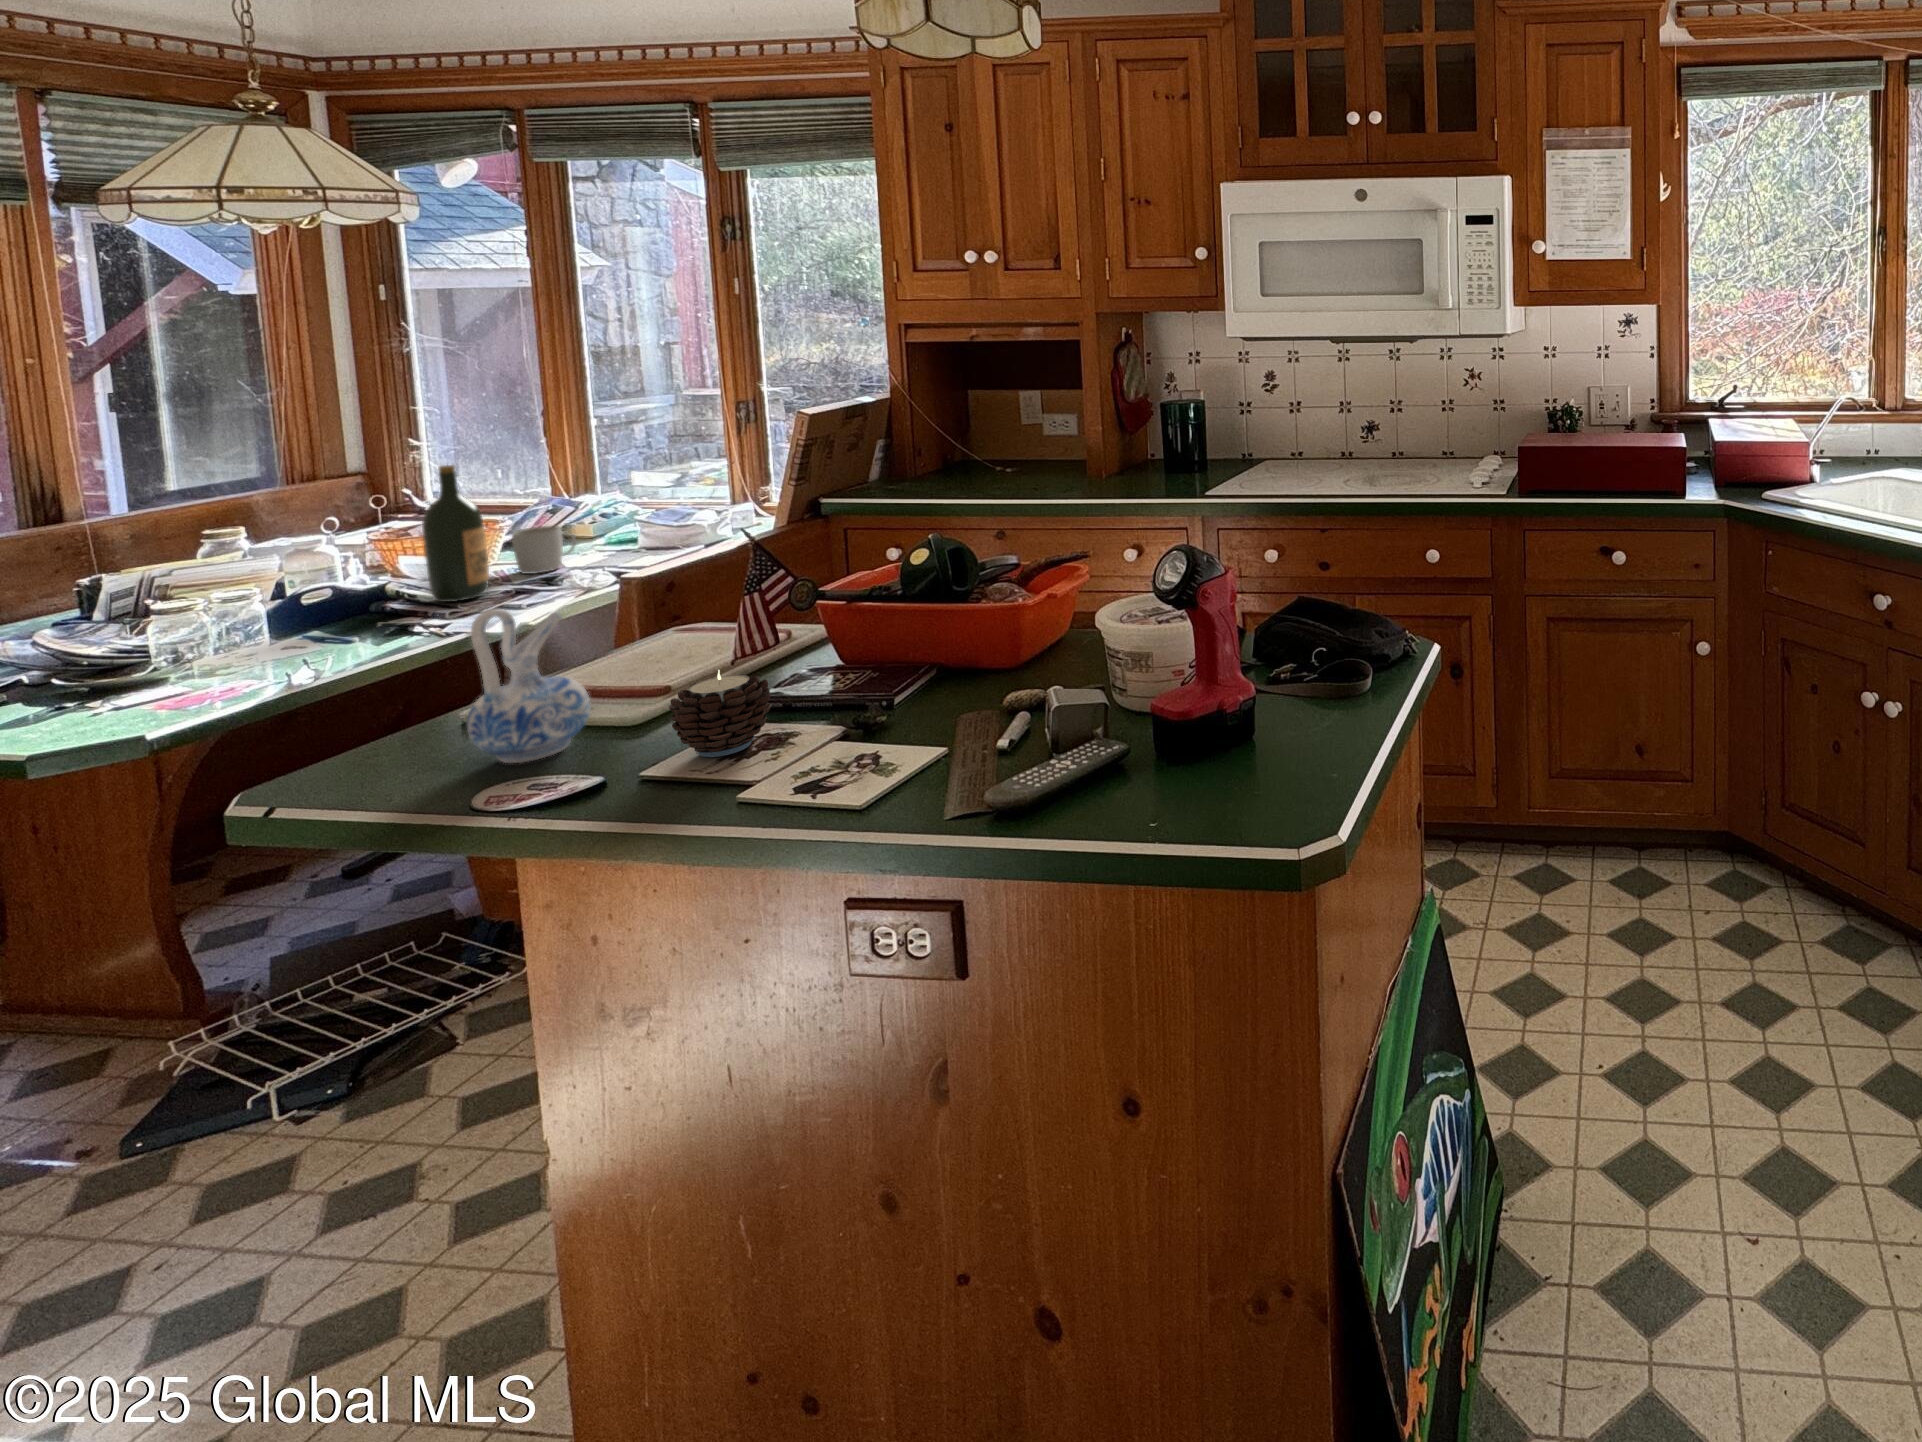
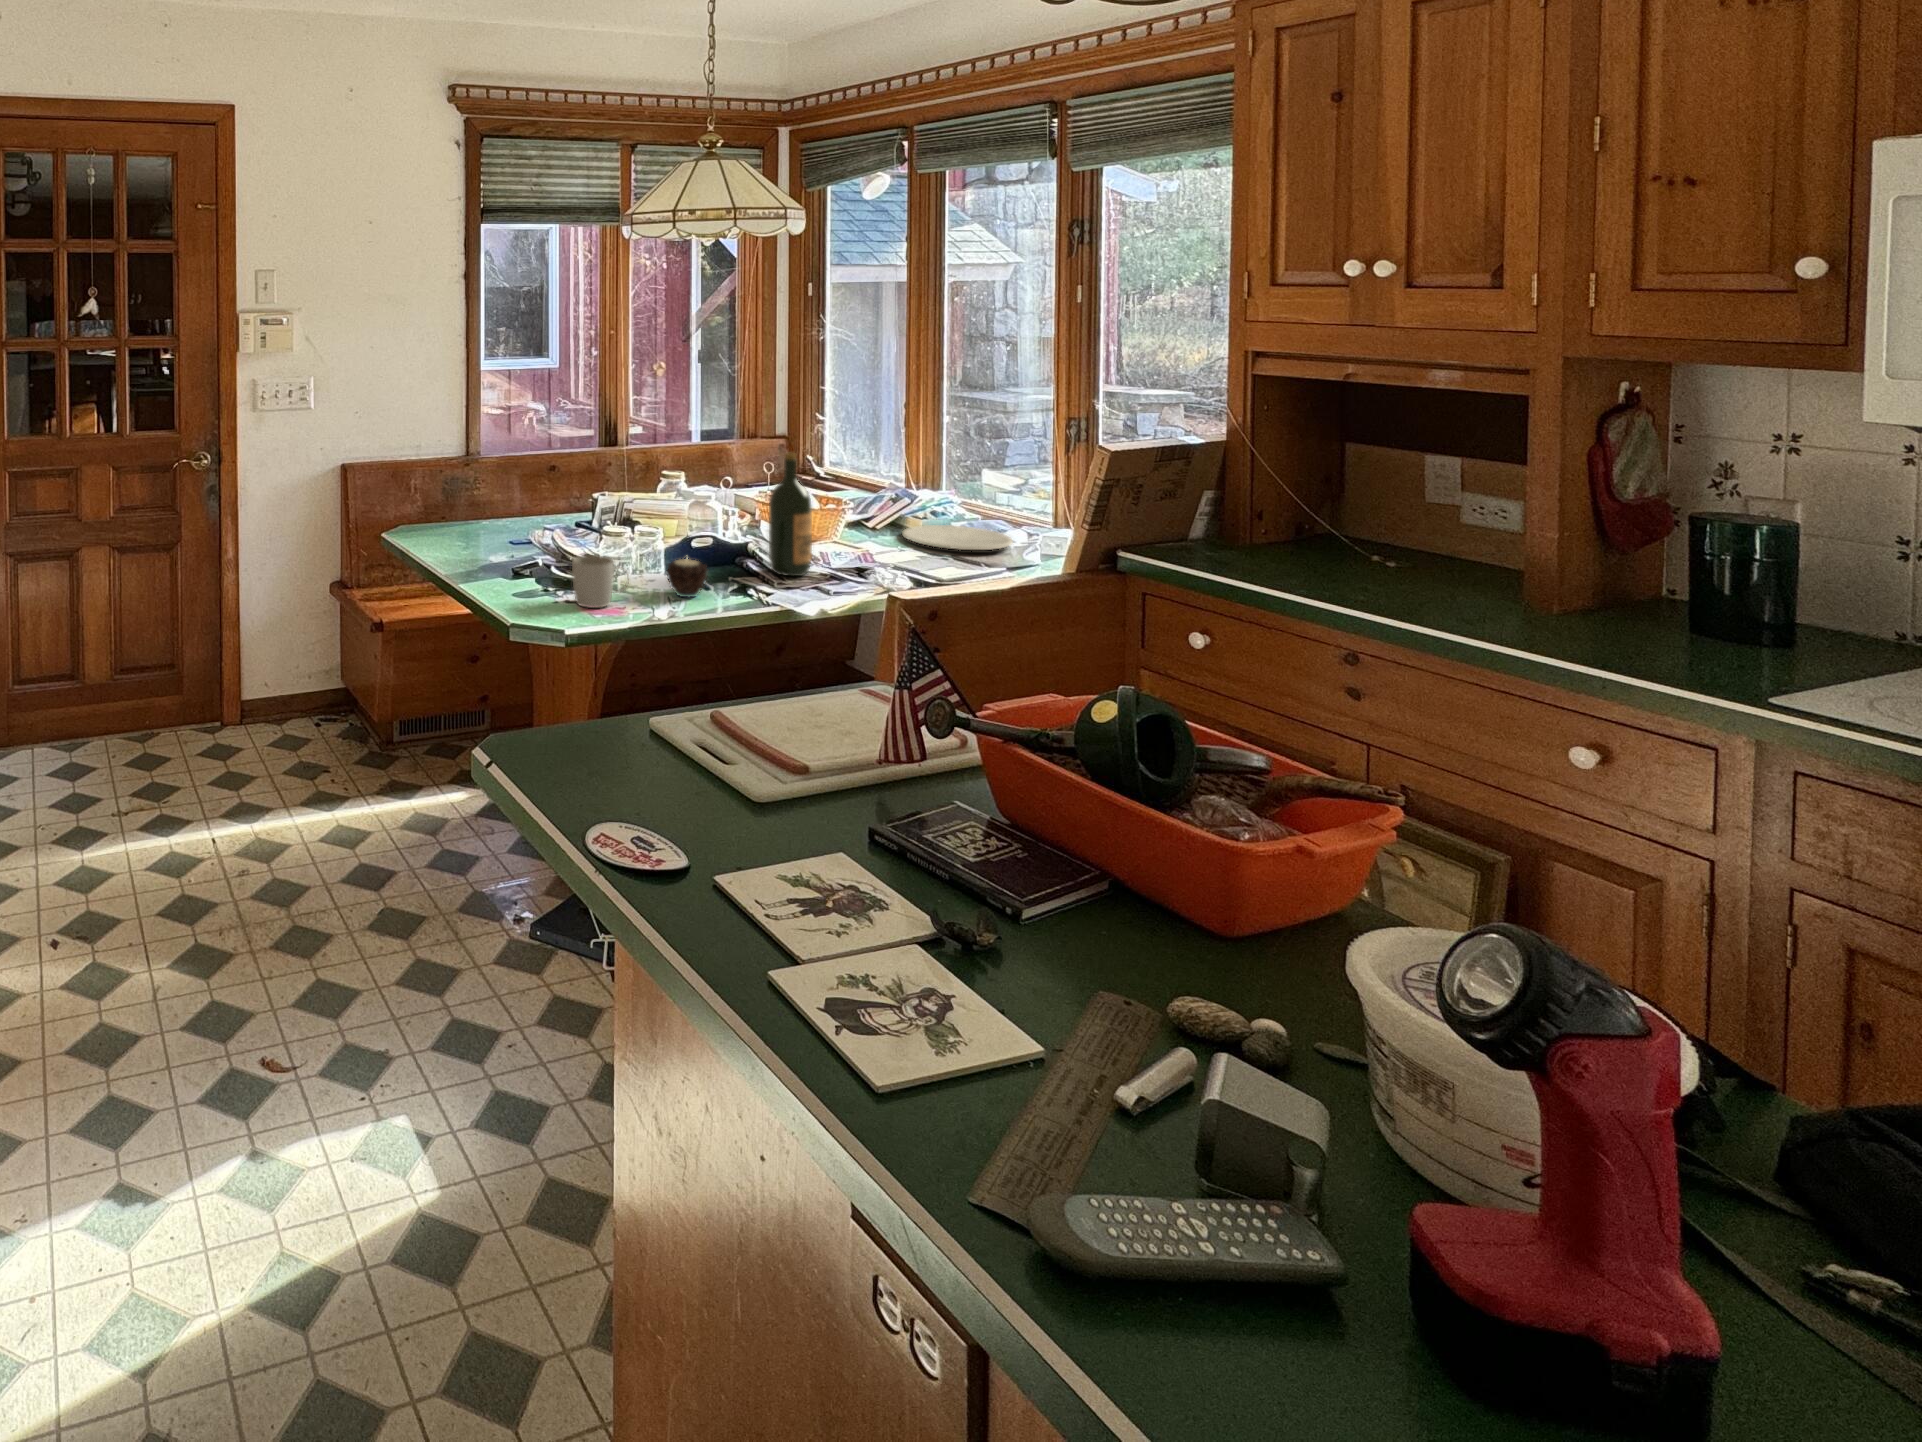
plate: none [581,515,706,540] -> present [903,525,1013,550]
mug: present [512,526,576,574] -> present [572,555,628,608]
ceramic pitcher: present [467,609,591,763] -> none [630,644,727,807]
candle: present [669,670,771,757] -> present [667,559,708,597]

